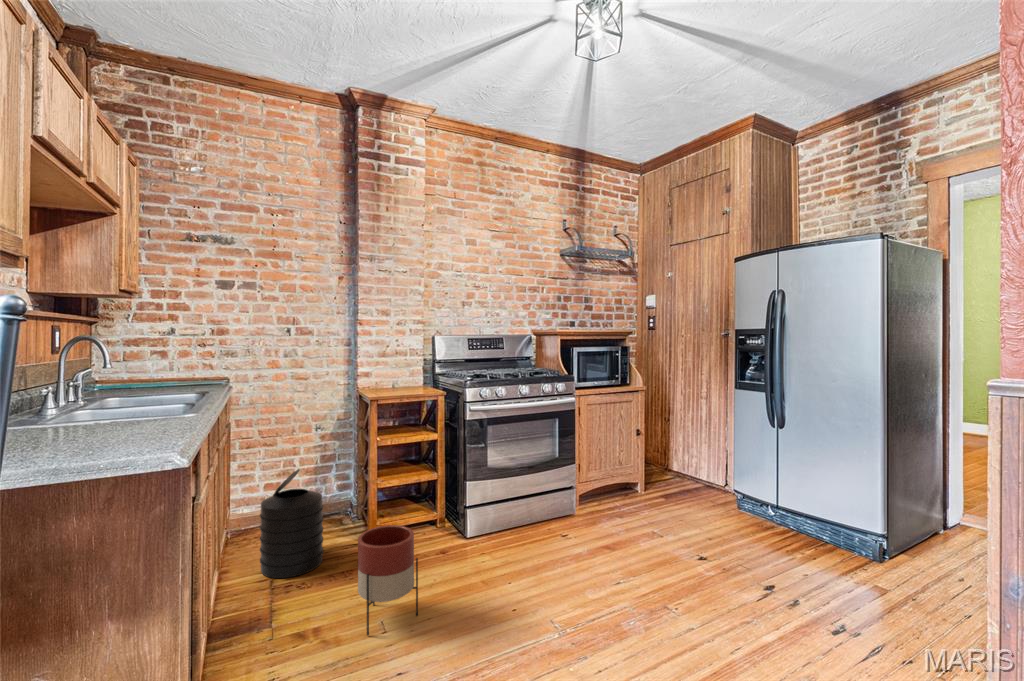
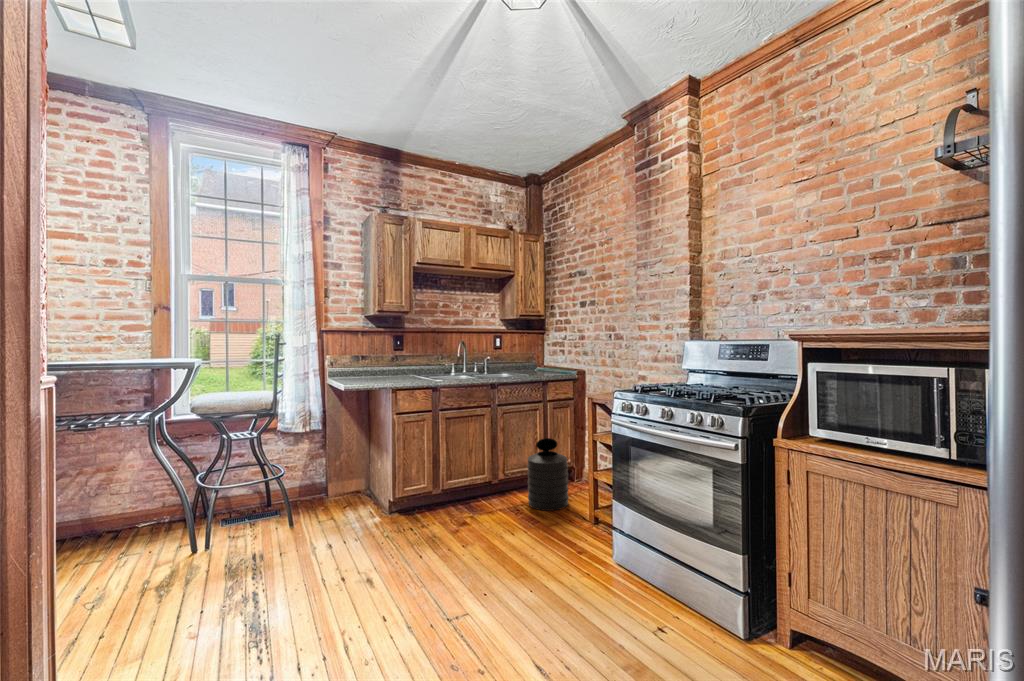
planter: present [358,525,418,635] -> none [457,480,496,551]

